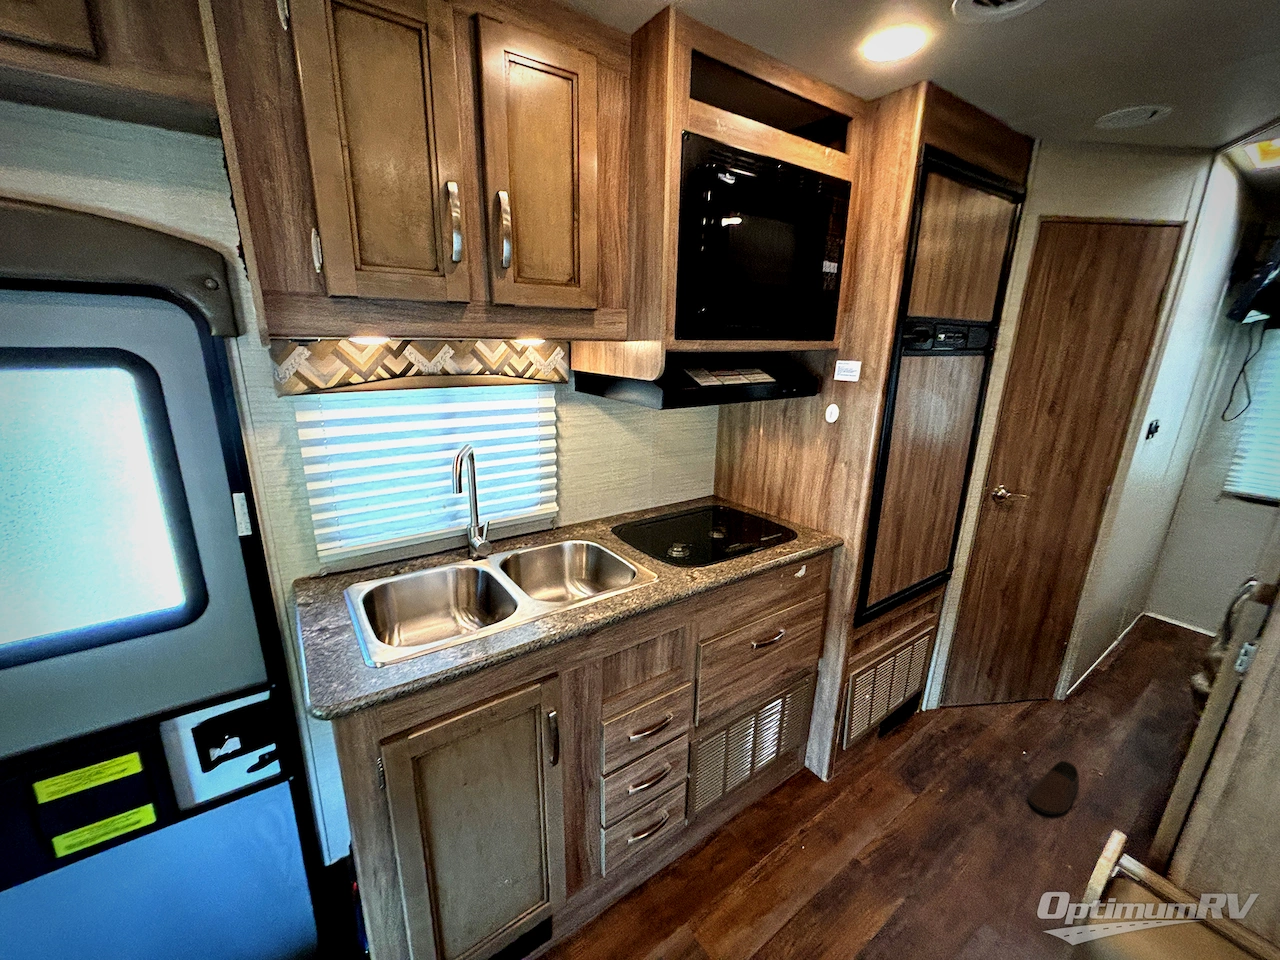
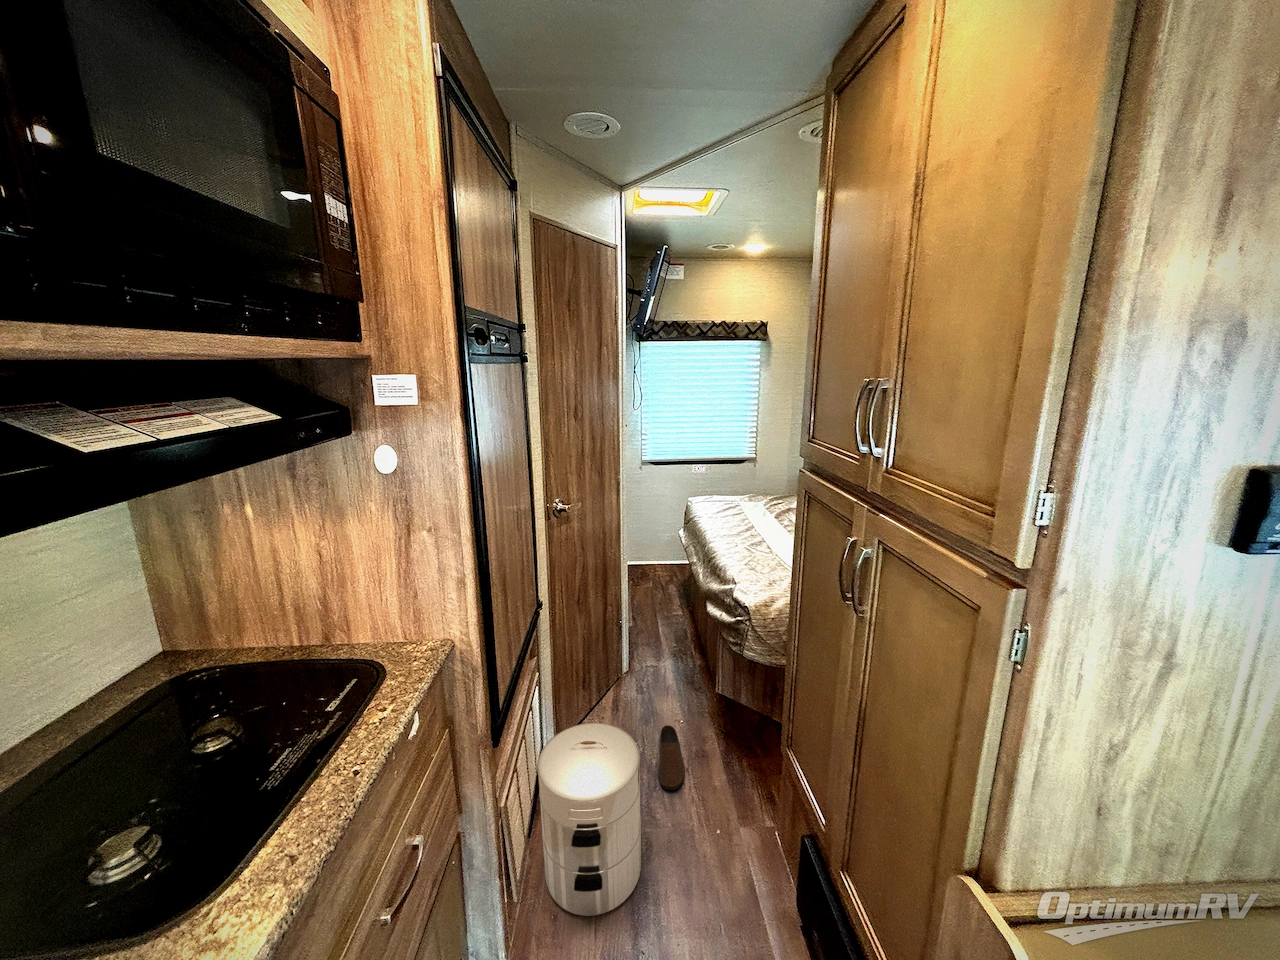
waste bin: none [874,671,989,828] -> present [537,723,641,916]

